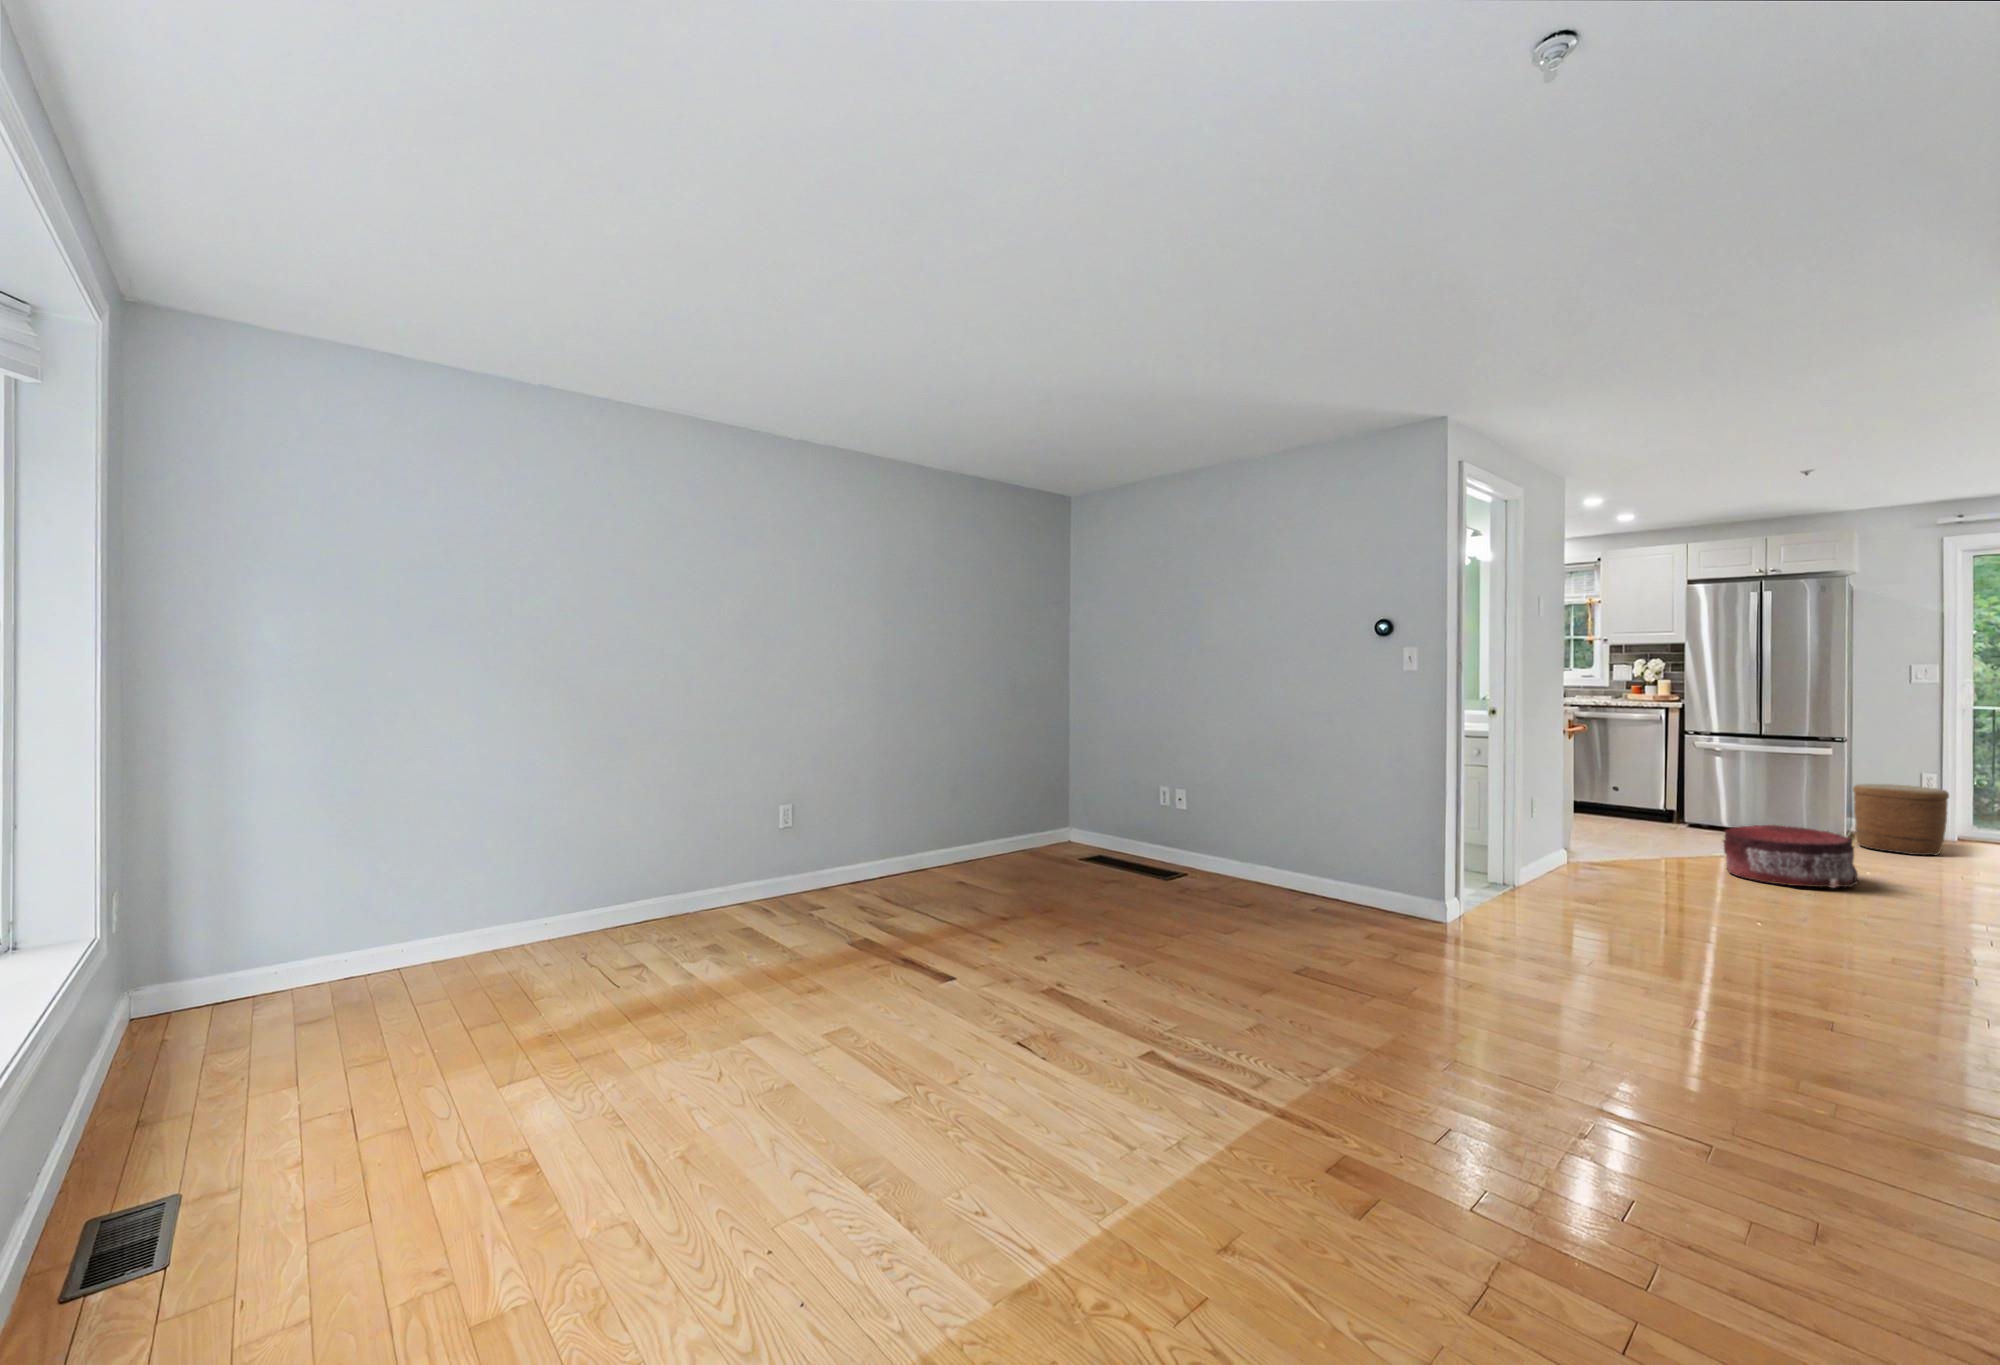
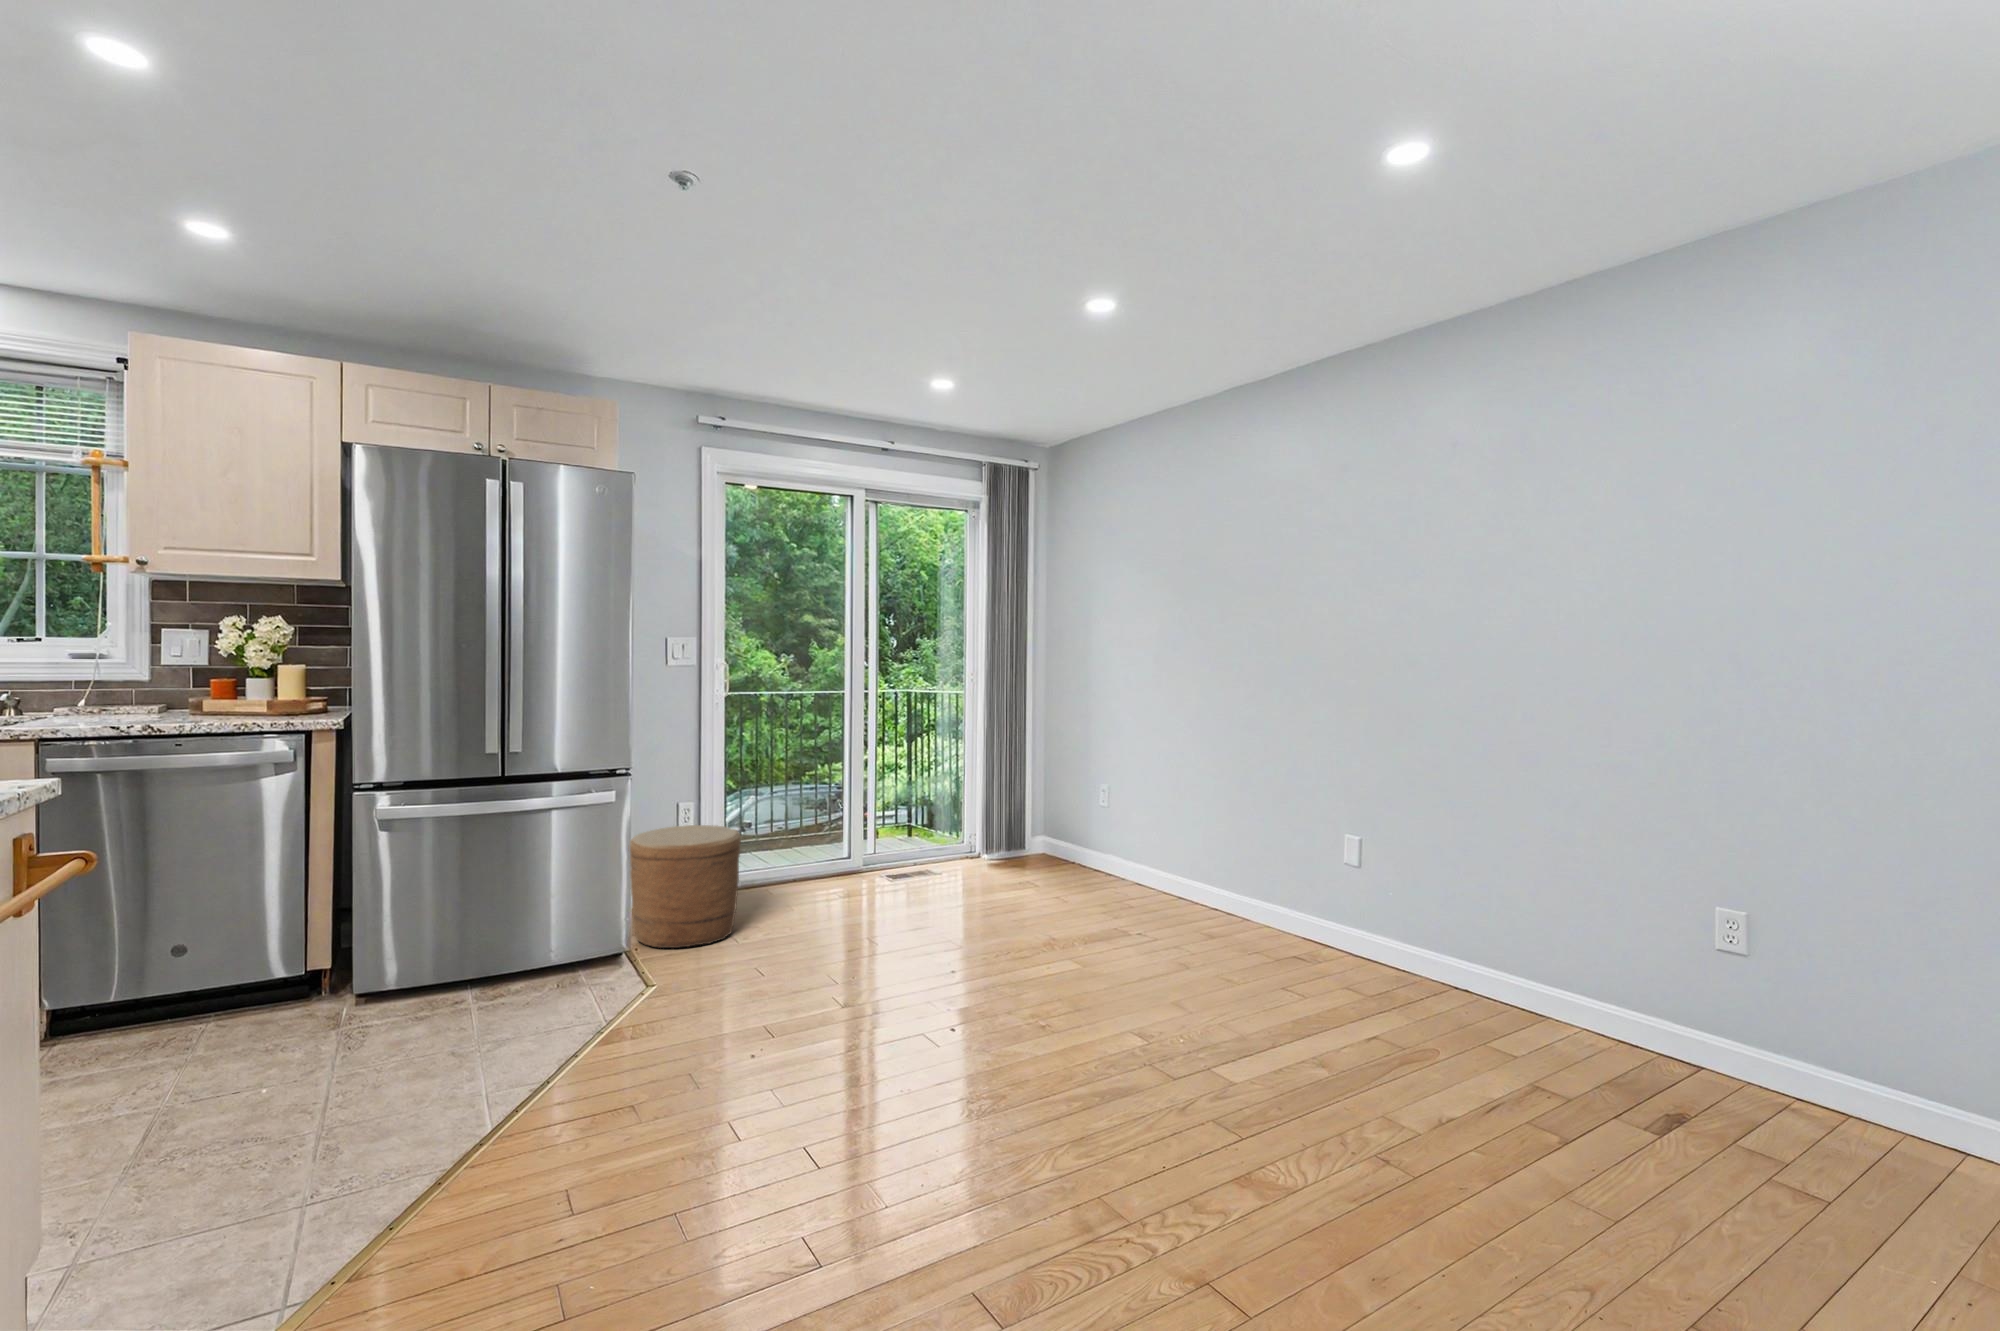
pouf: present [1723,825,1858,888] -> none [537,1001,793,1228]

